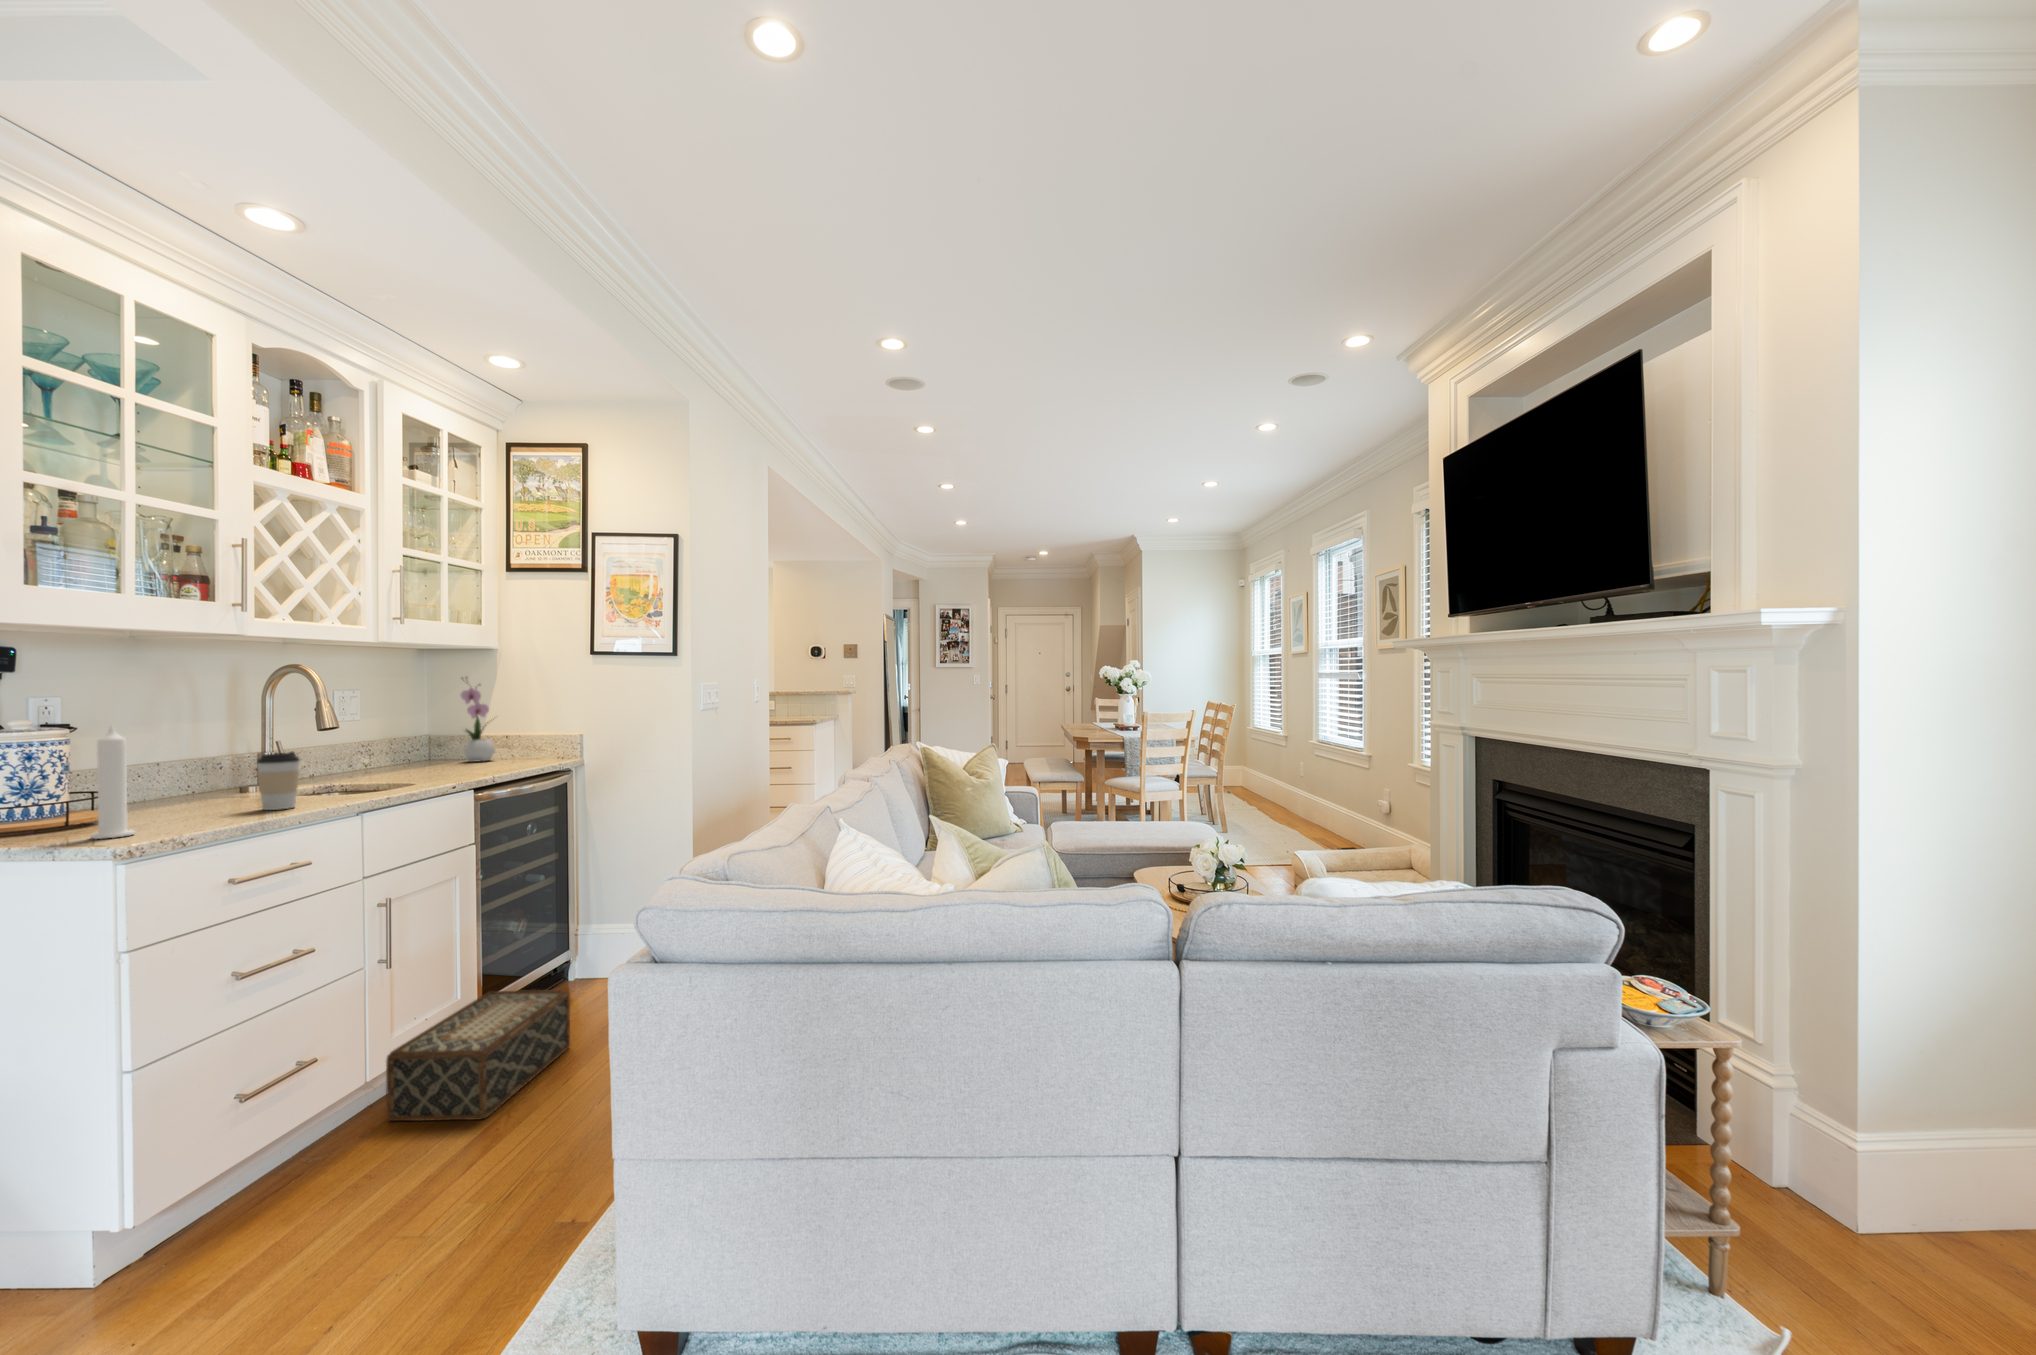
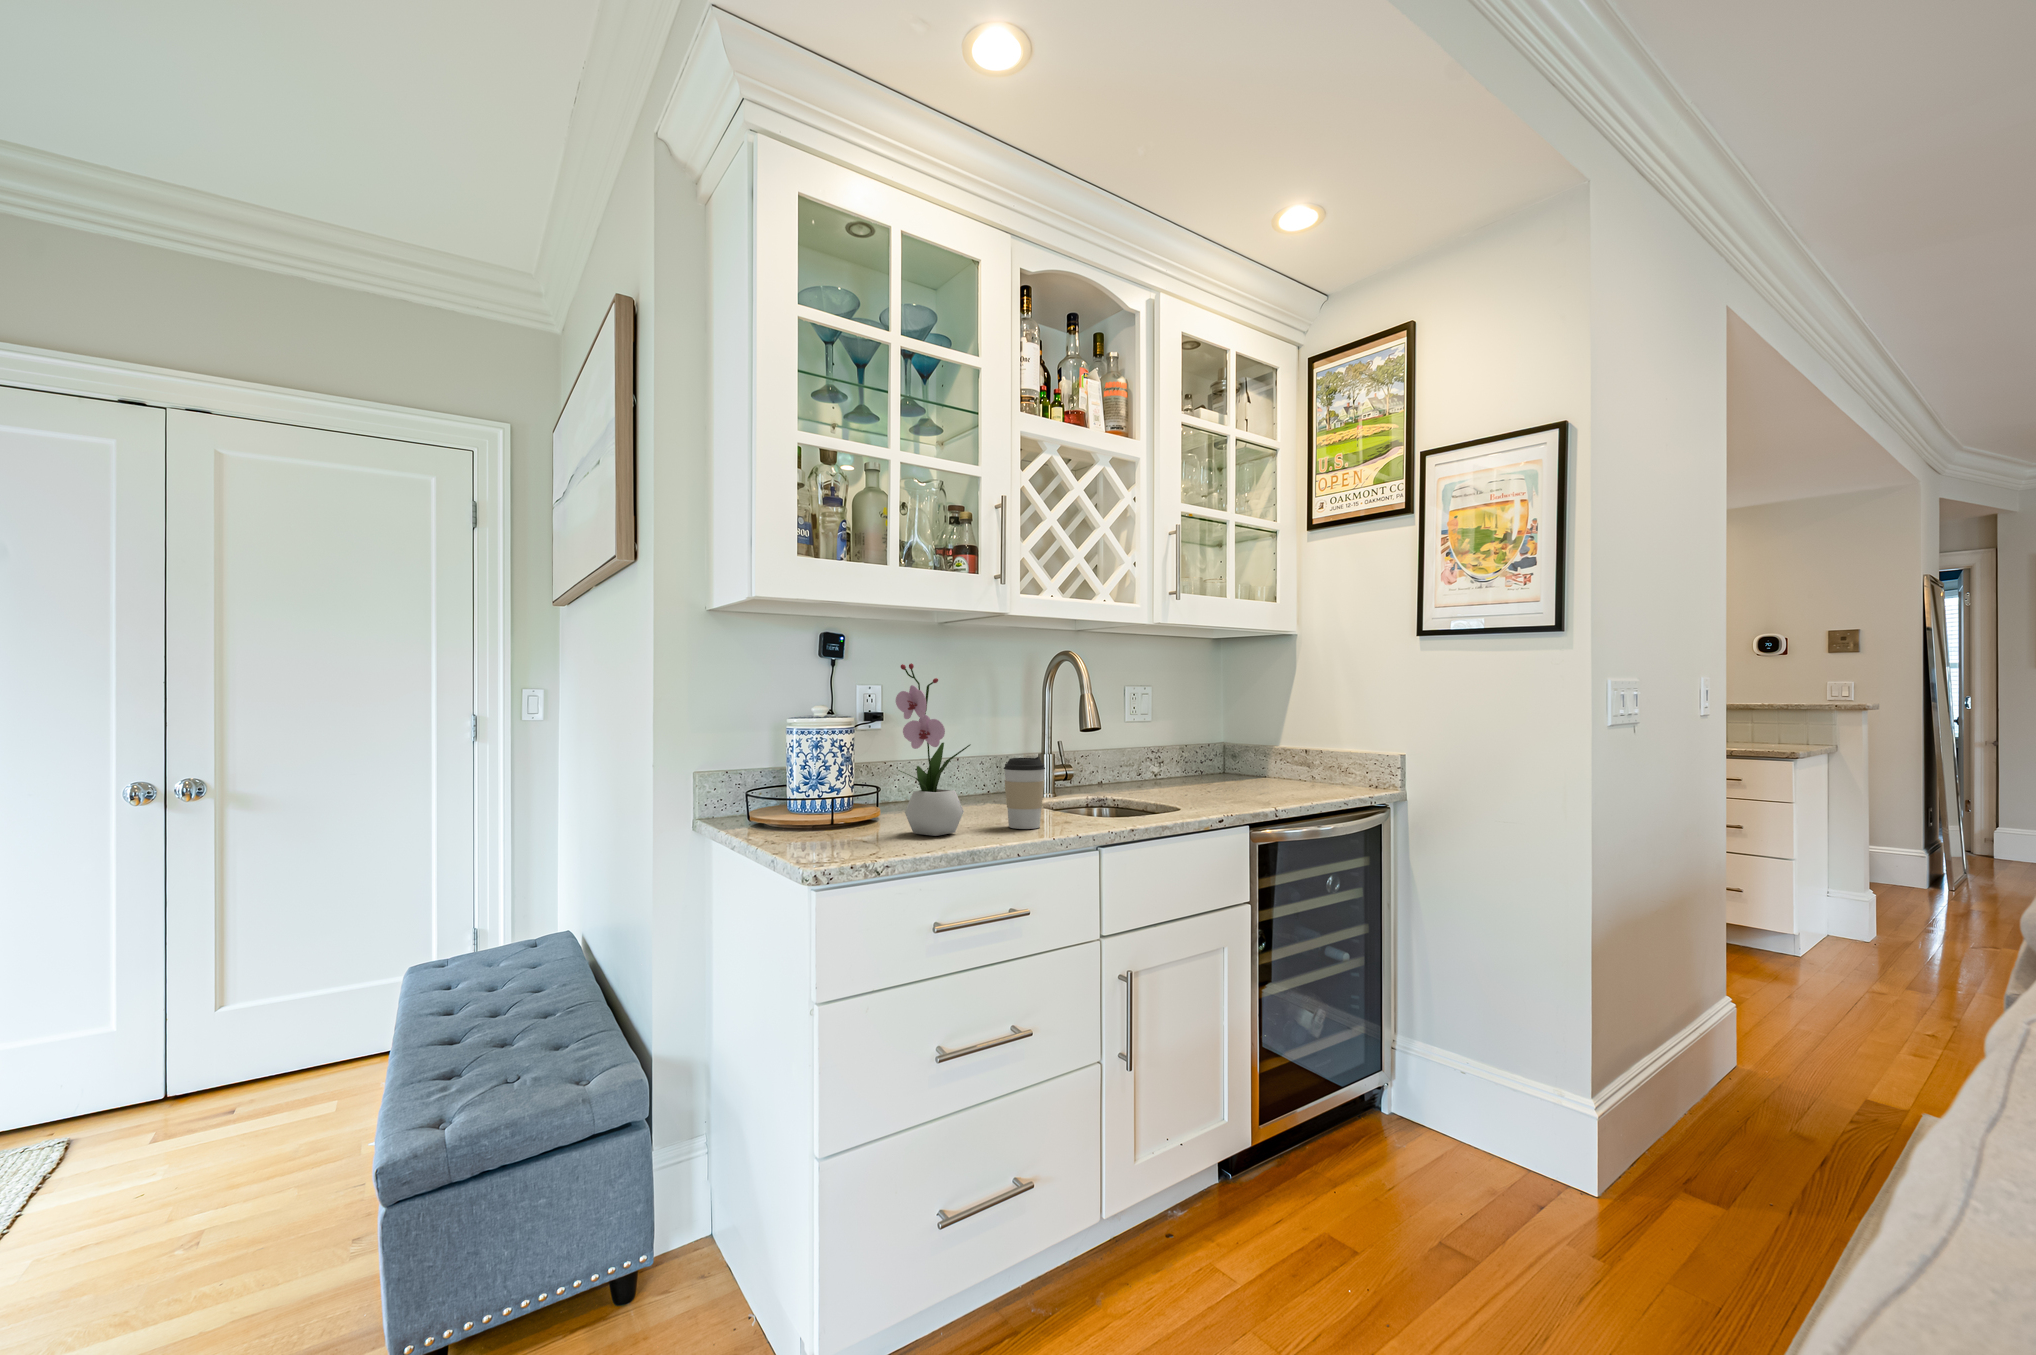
flower arrangement: present [461,677,495,762] -> present [896,663,971,836]
candle: present [90,725,135,839] -> none [841,714,878,846]
woven basket: present [386,990,570,1121] -> none [1131,1110,1370,1324]

